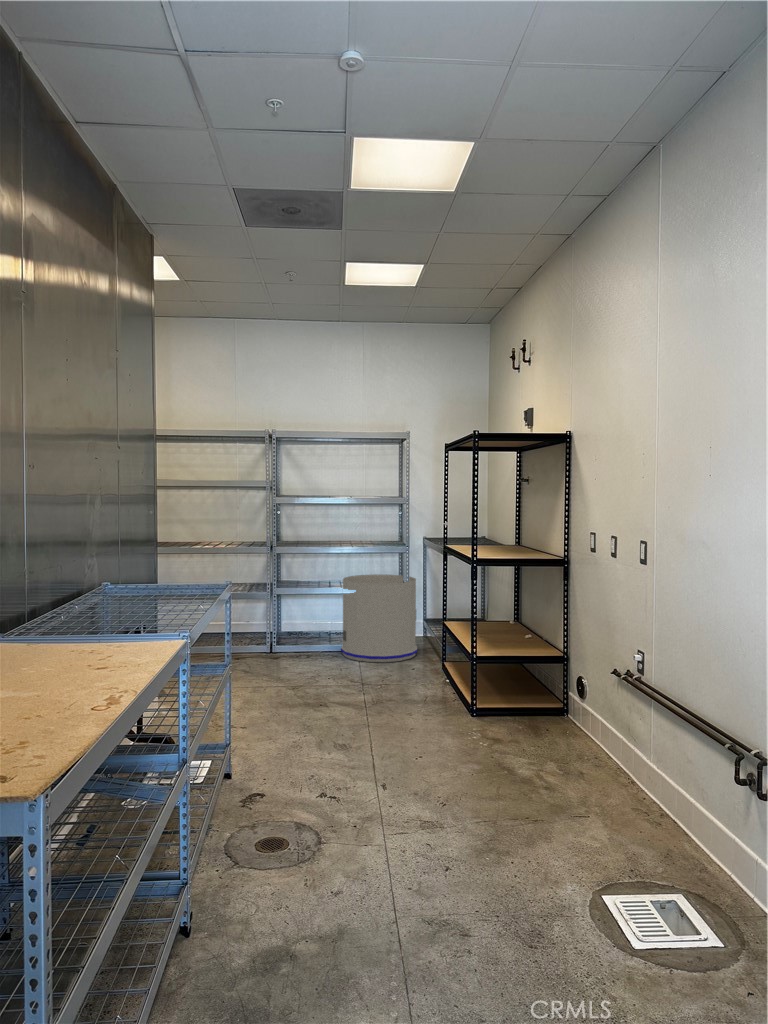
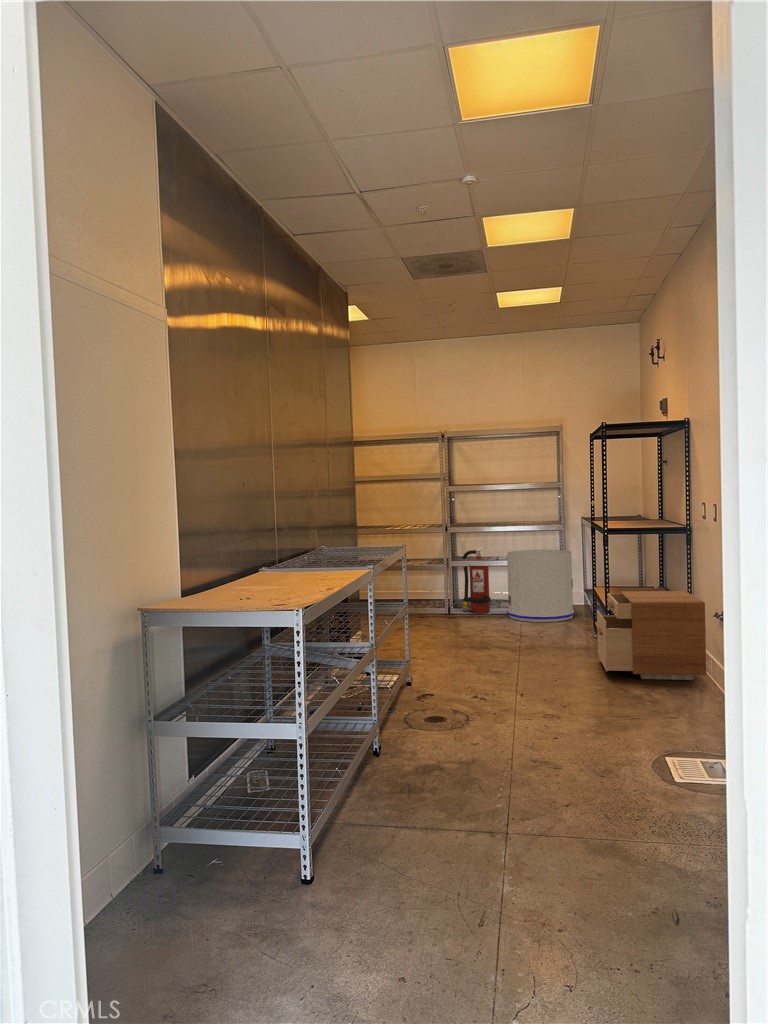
fire extinguisher: none [287,570,320,650] -> present [462,546,491,613]
filing cabinet: none [462,635,594,748] -> present [597,591,706,680]

